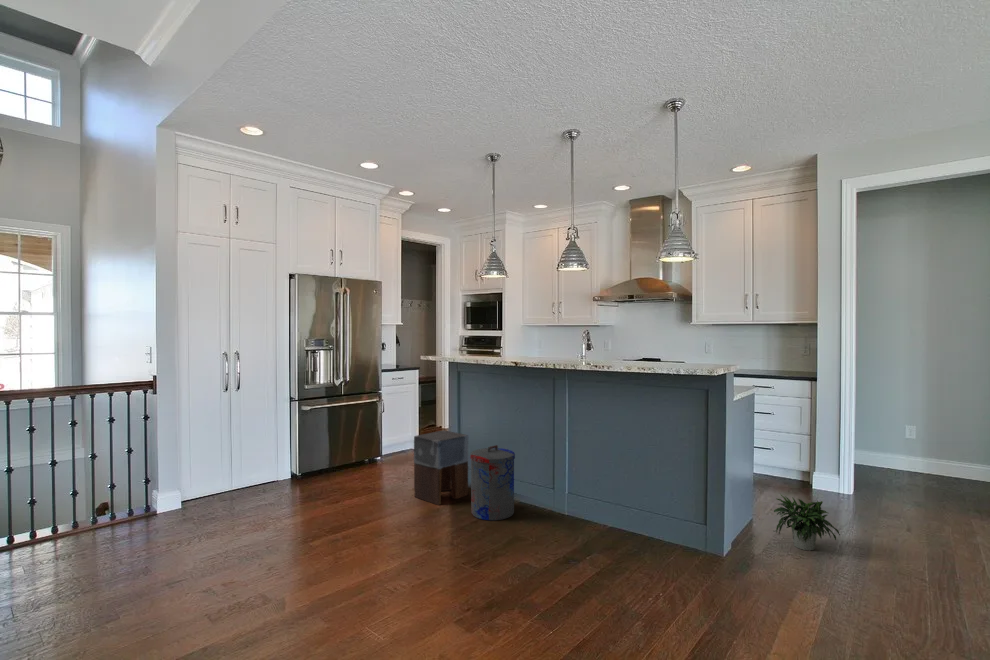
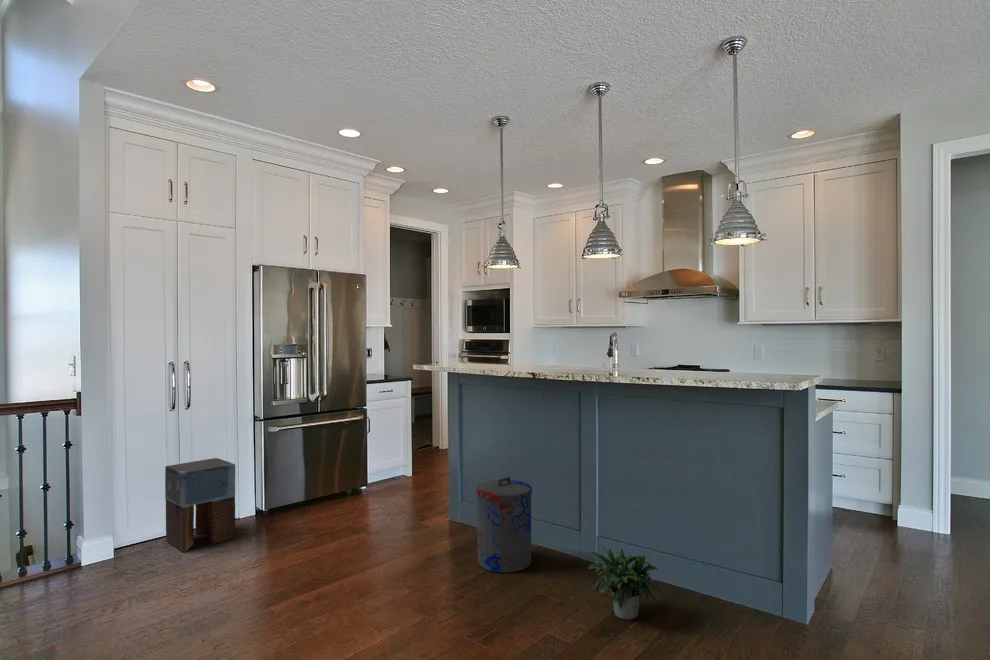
stool: present [414,430,468,505] -> present [165,458,236,552]
potted plant: present [753,495,840,550] -> present [571,548,664,619]

